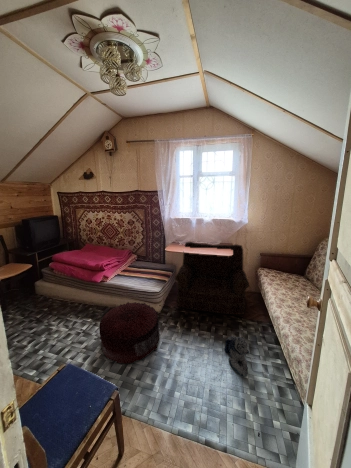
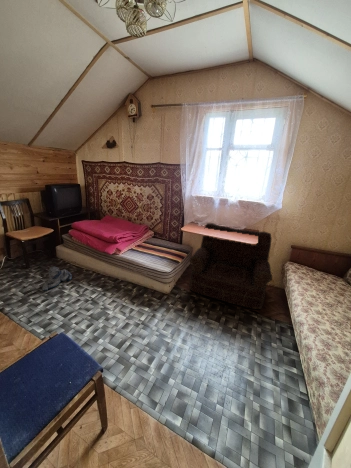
pouf: present [99,302,160,364] -> none [103,278,165,340]
plush toy: present [225,336,249,376] -> present [42,267,72,290]

